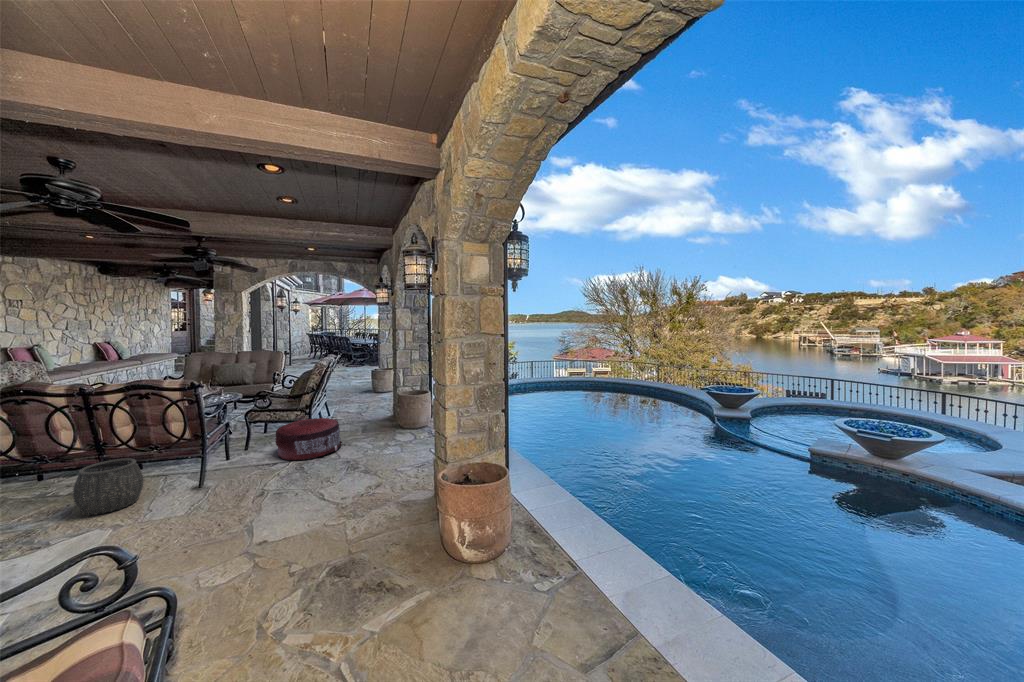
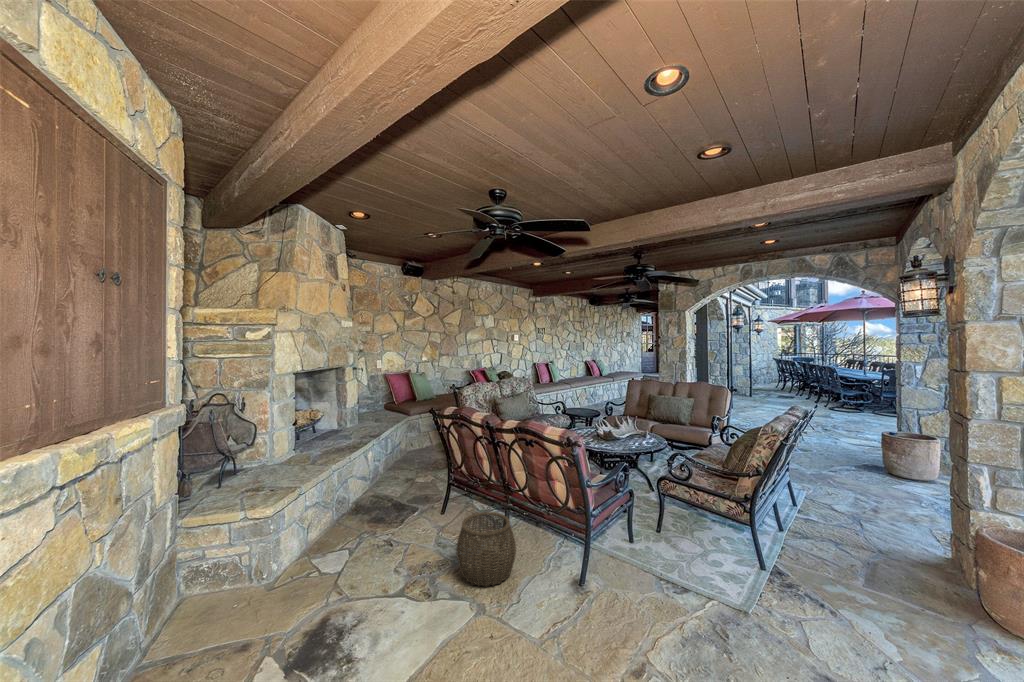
pouf: present [275,418,342,460] -> none [684,519,820,631]

